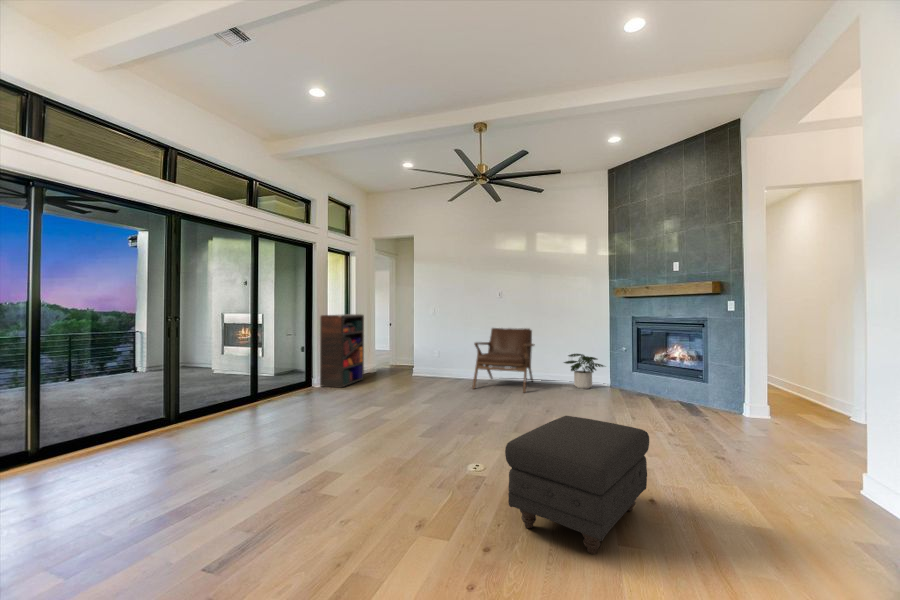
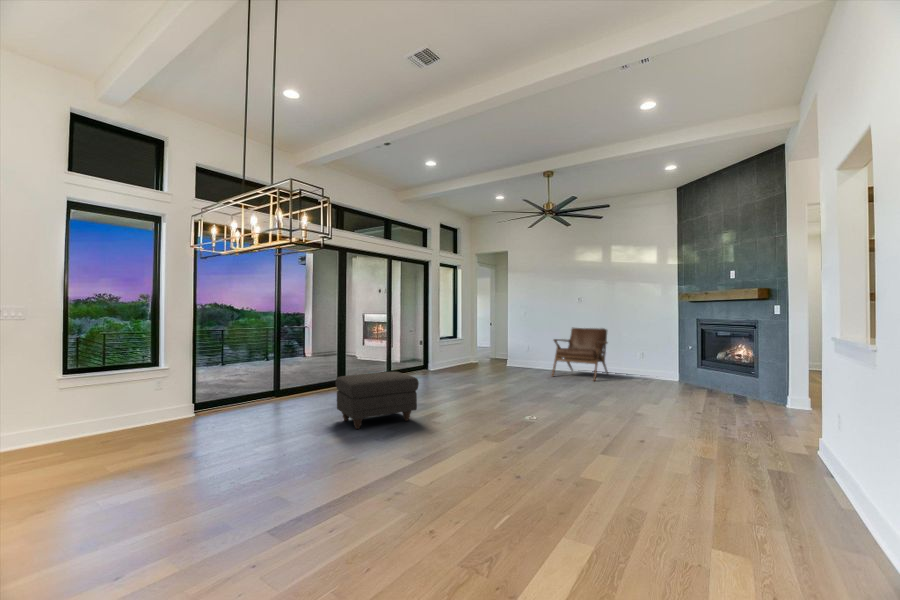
bookshelf: present [320,314,364,388] -> none [434,315,467,371]
potted plant: present [564,354,604,389] -> none [633,351,672,381]
ottoman: present [505,416,649,554] -> present [335,372,419,429]

